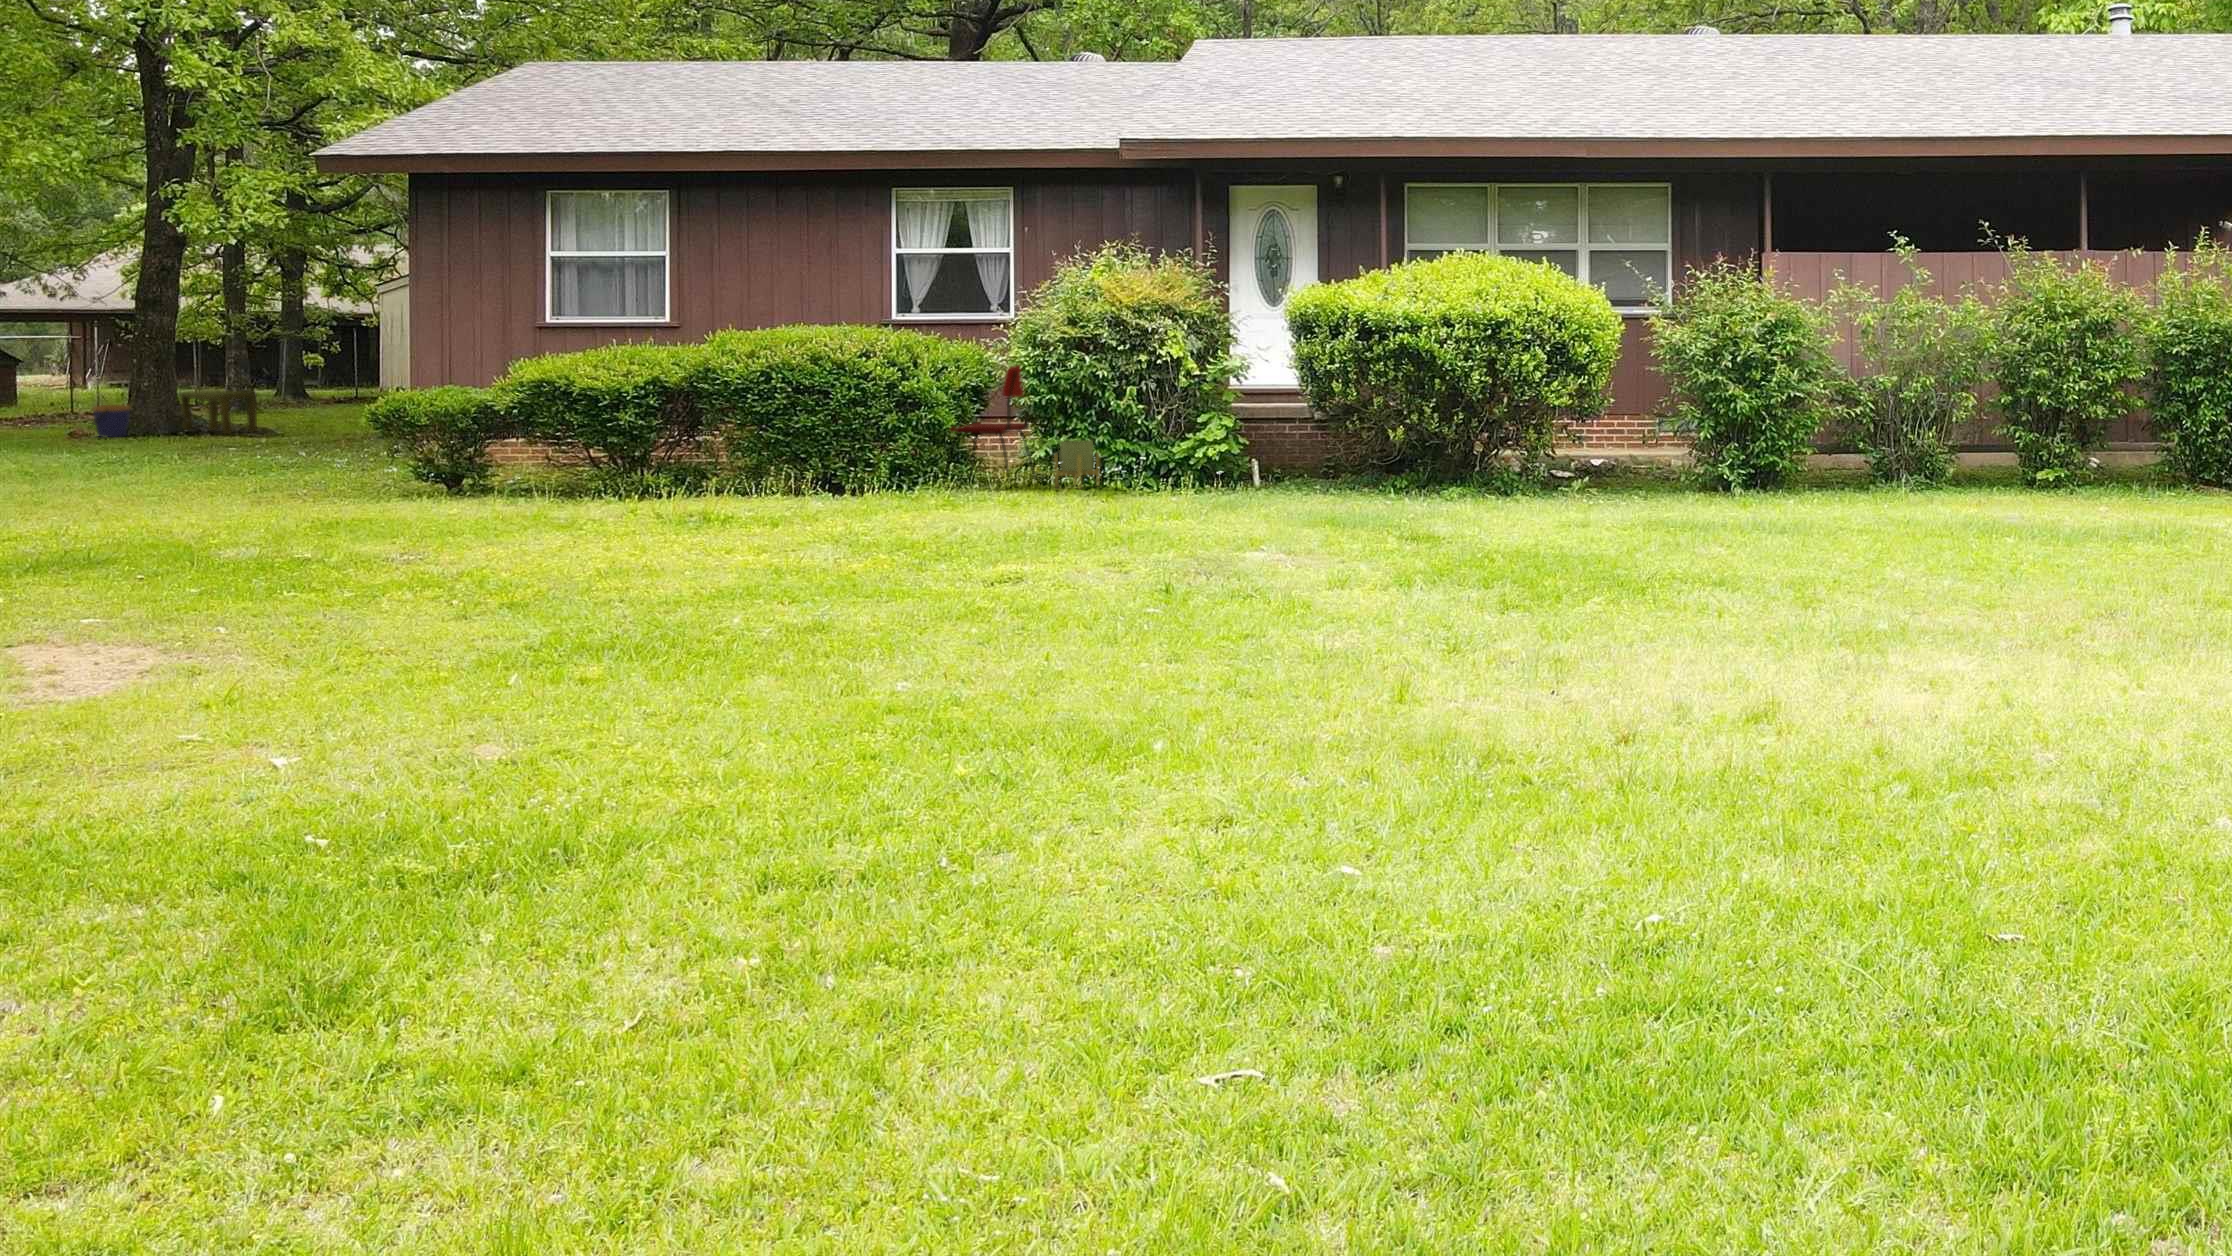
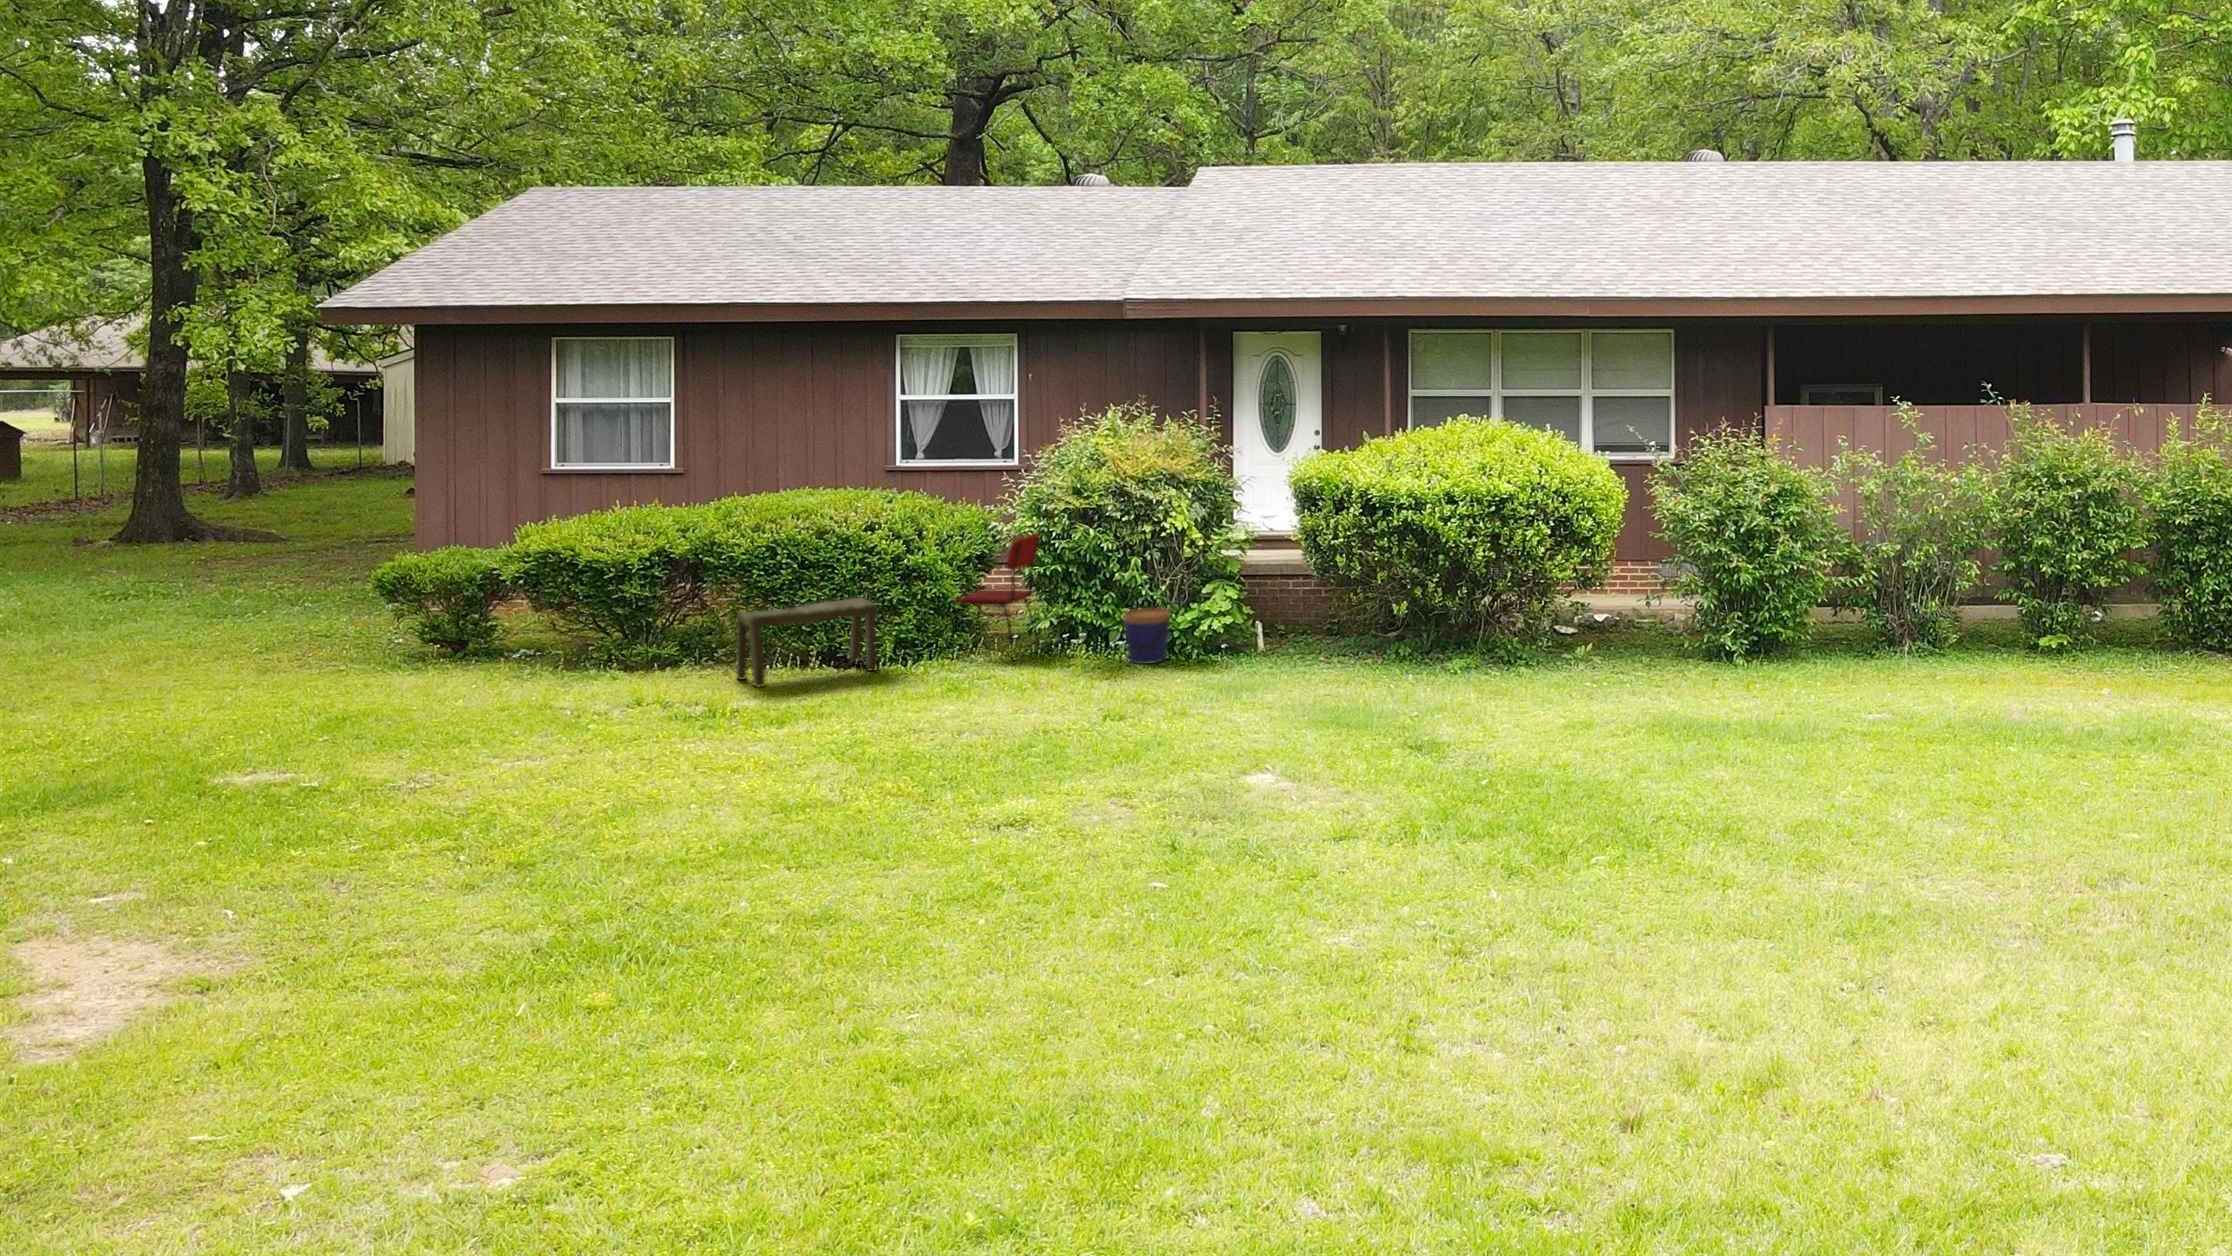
bench: present [179,390,257,434] -> present [737,597,878,687]
bucket: present [91,404,130,437] -> present [1122,608,1170,664]
planter: present [1054,440,1100,488] -> none [1058,610,1103,663]

